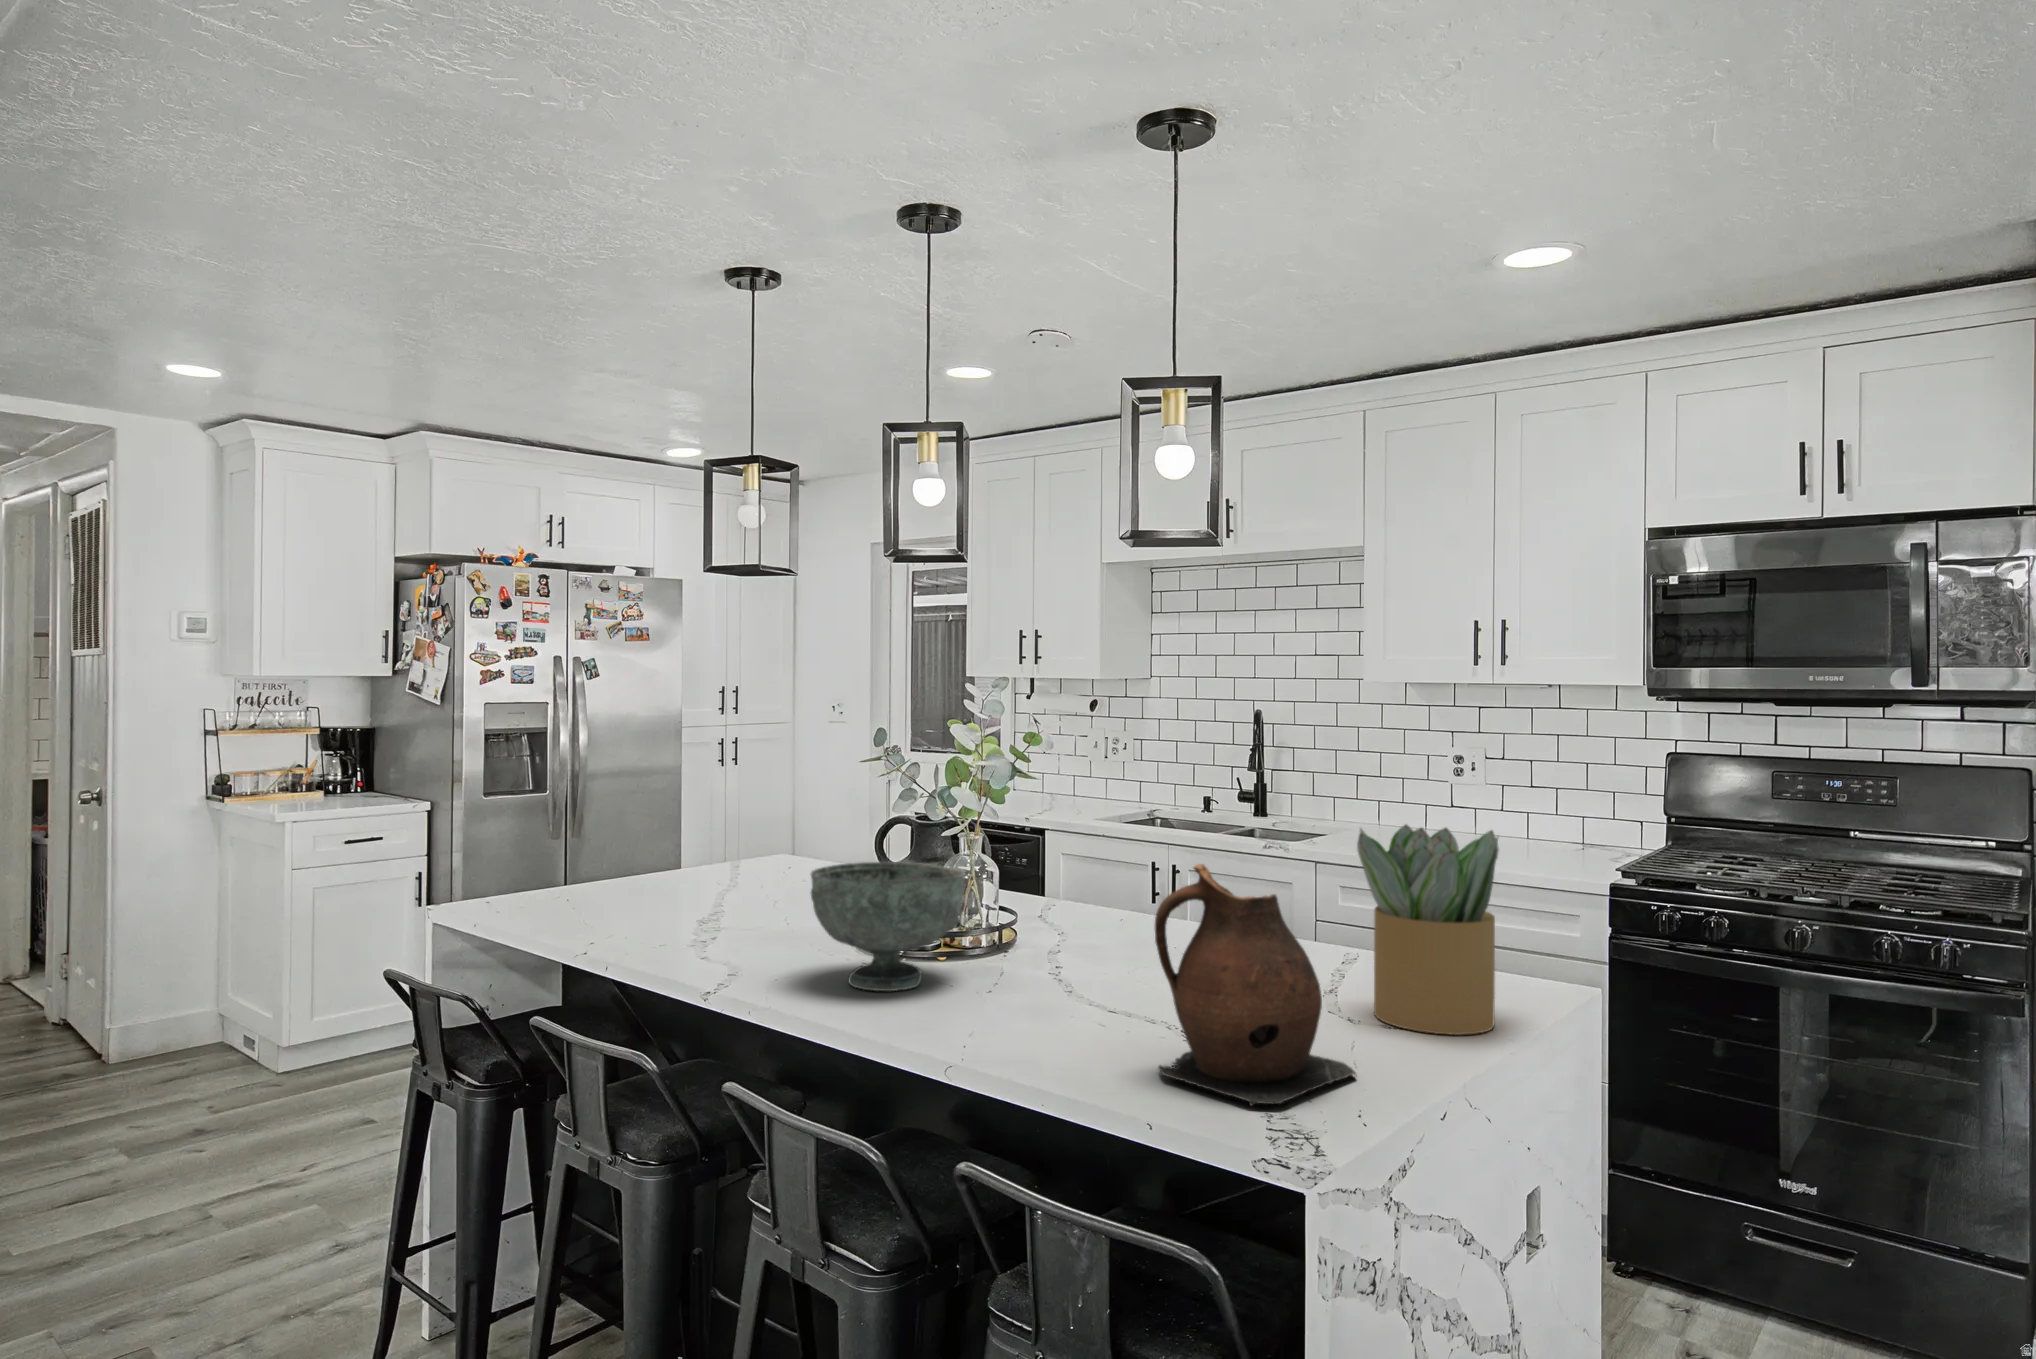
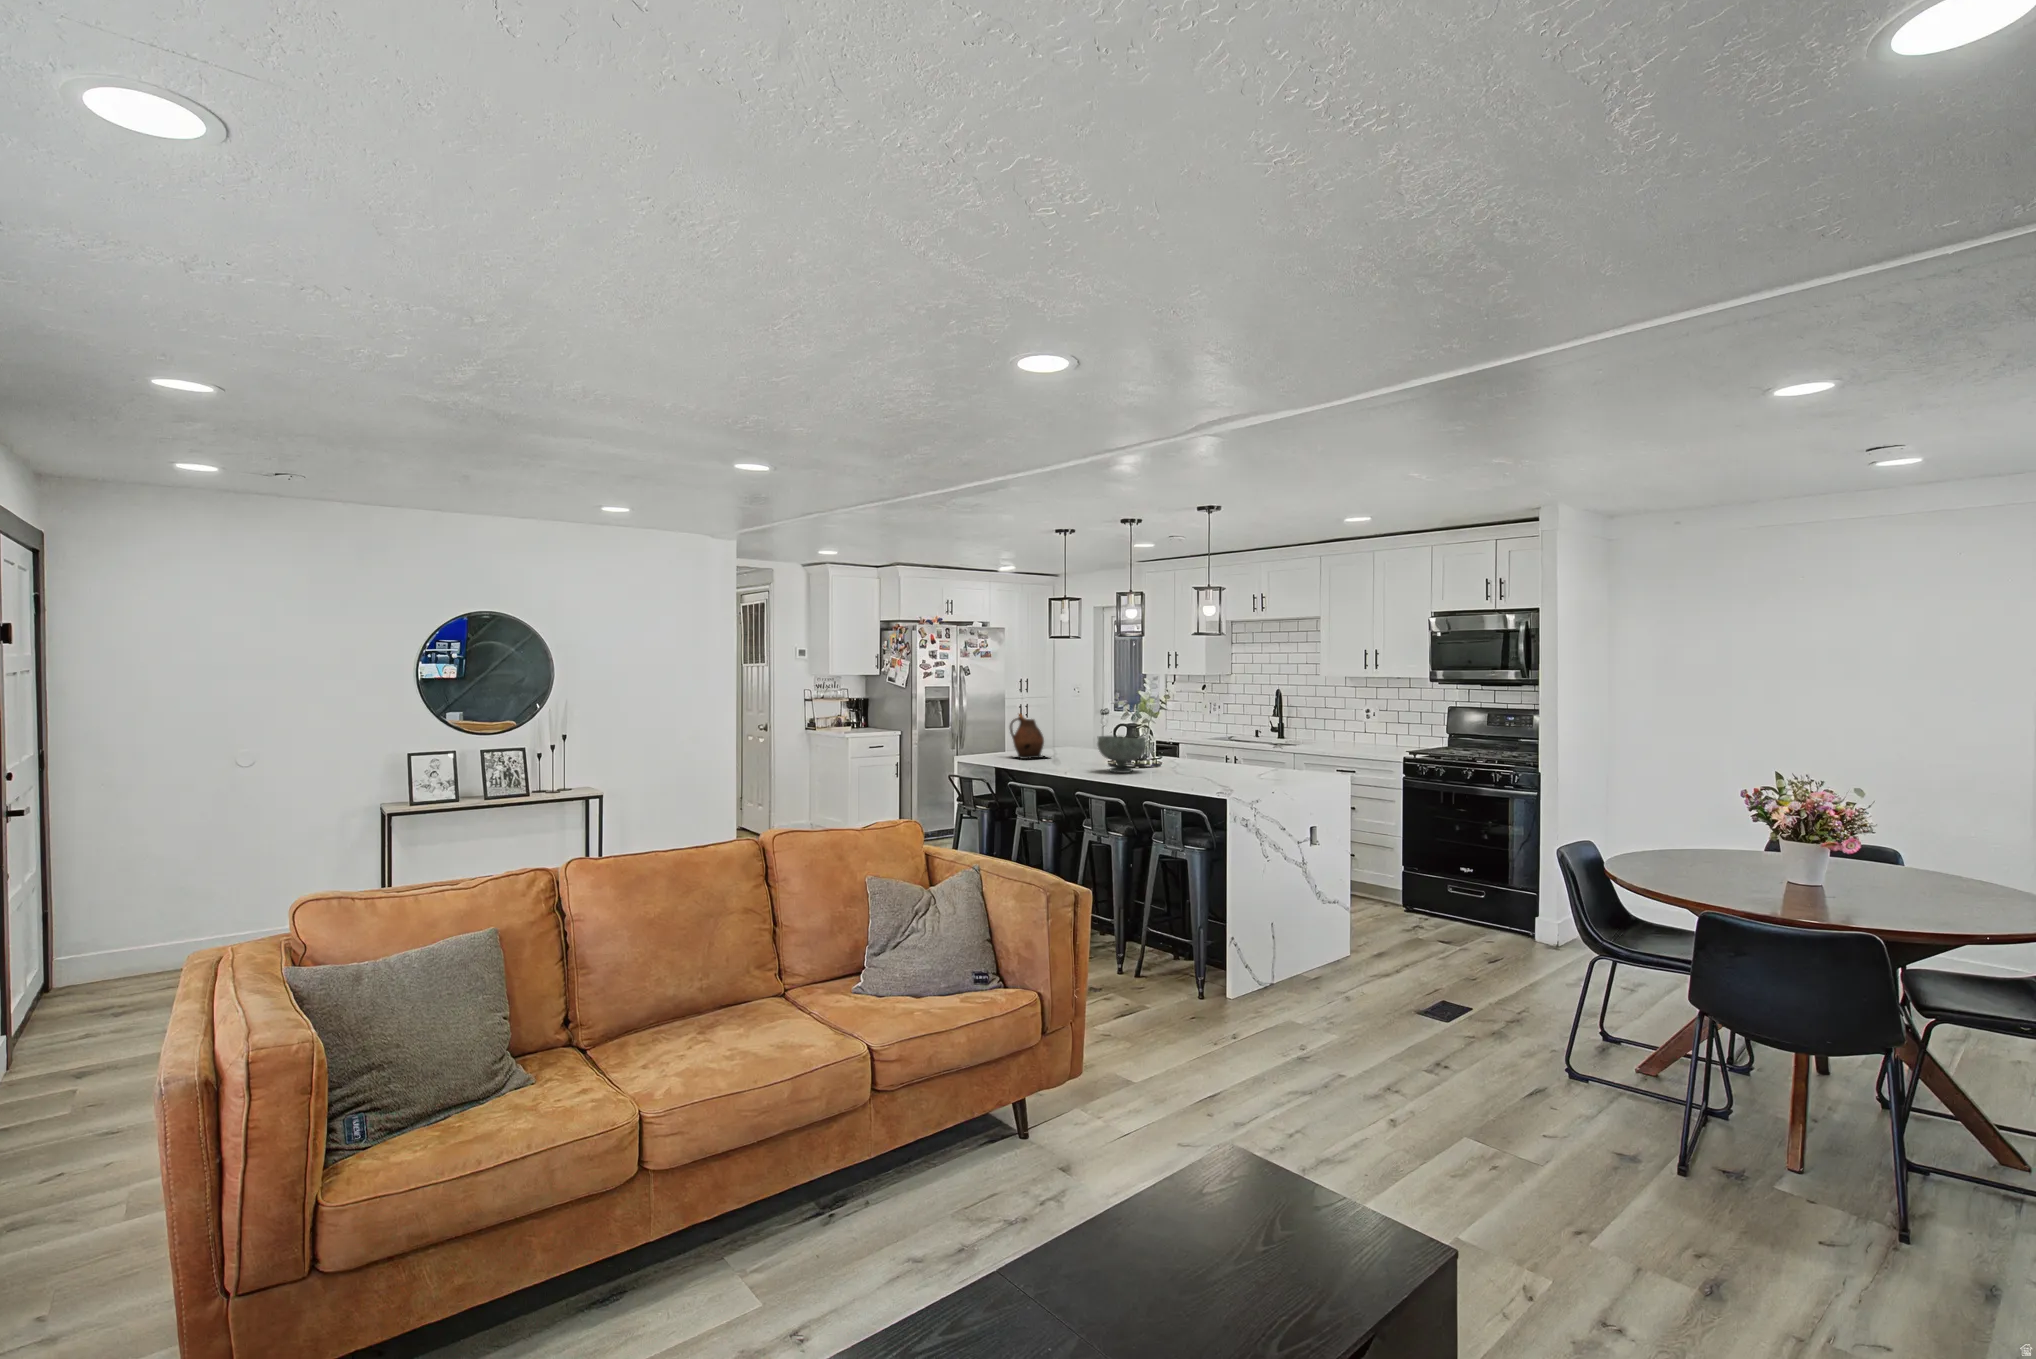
potted plant: present [1357,825,1499,1035] -> none [1267,721,1313,781]
ceramic pitcher: present [1155,864,1356,1106] -> present [1010,714,1047,759]

